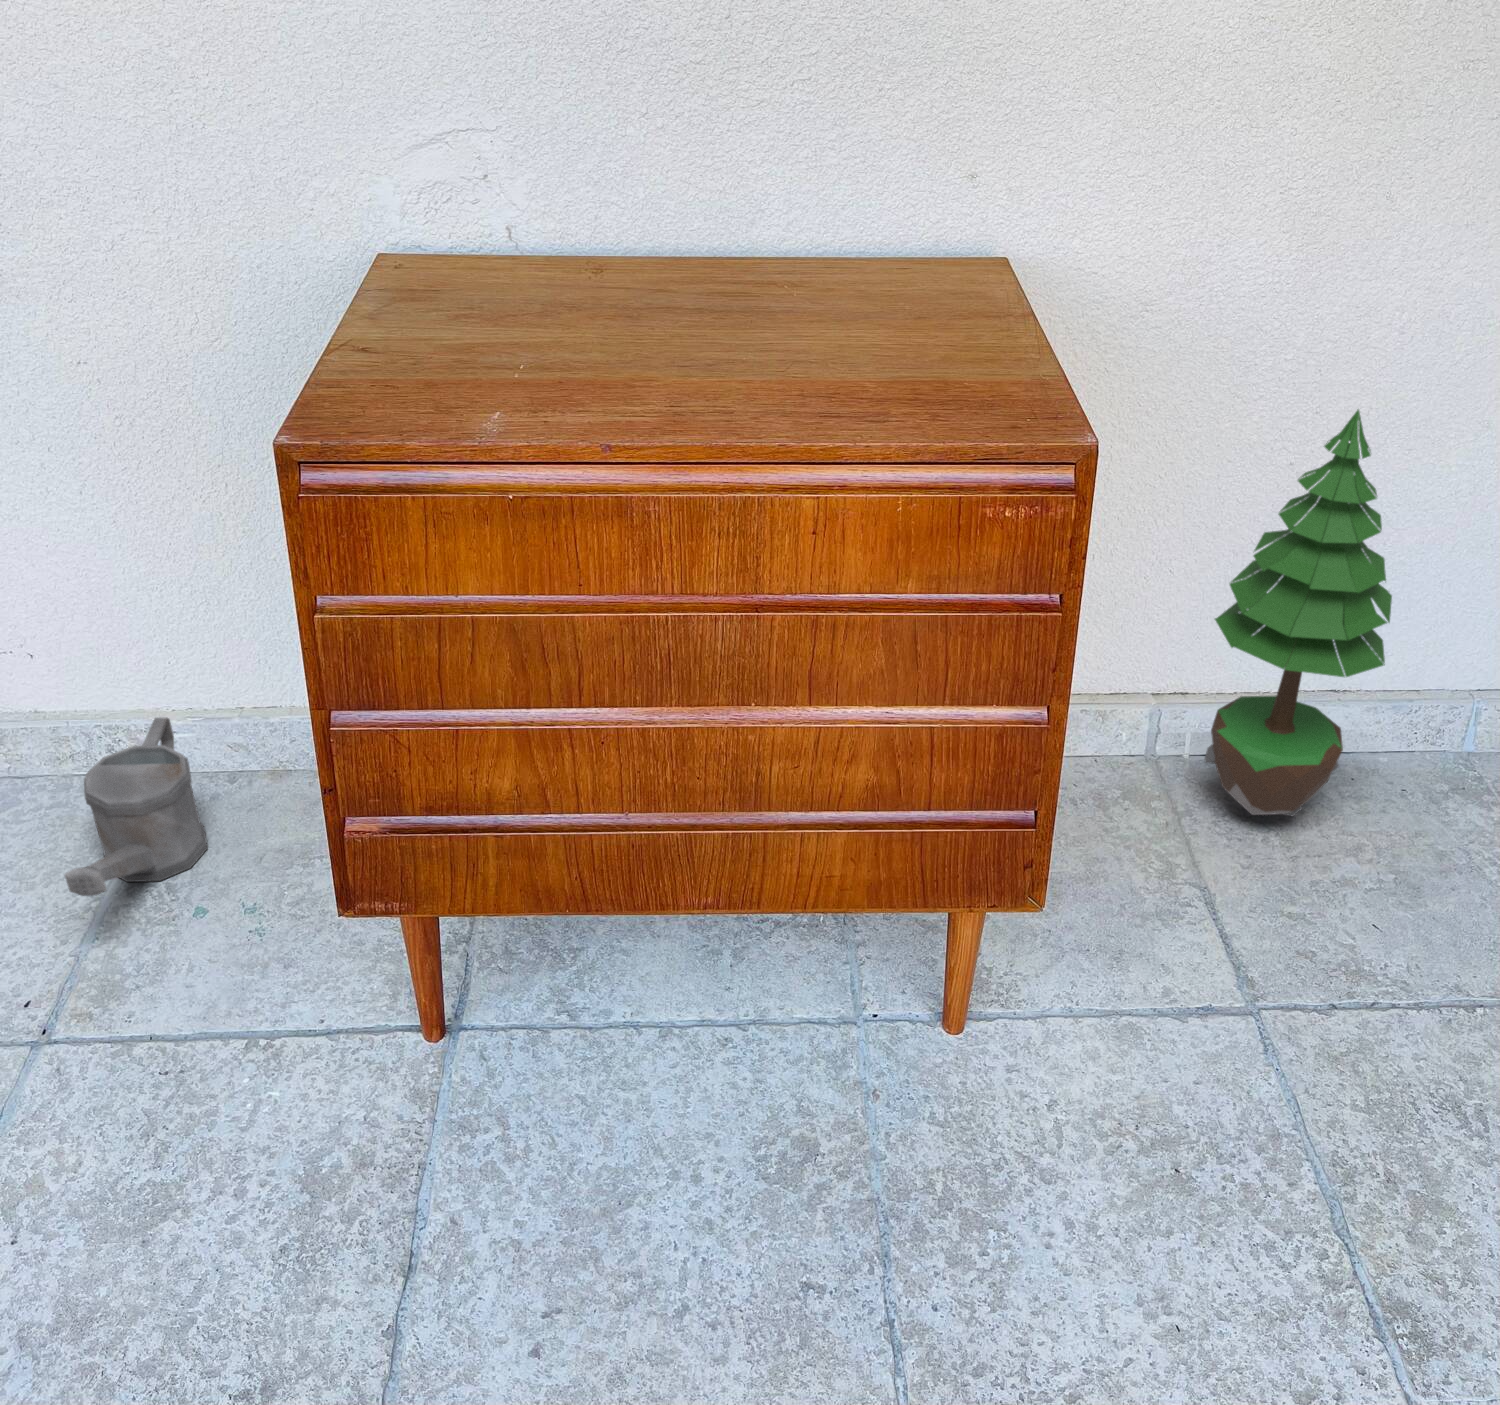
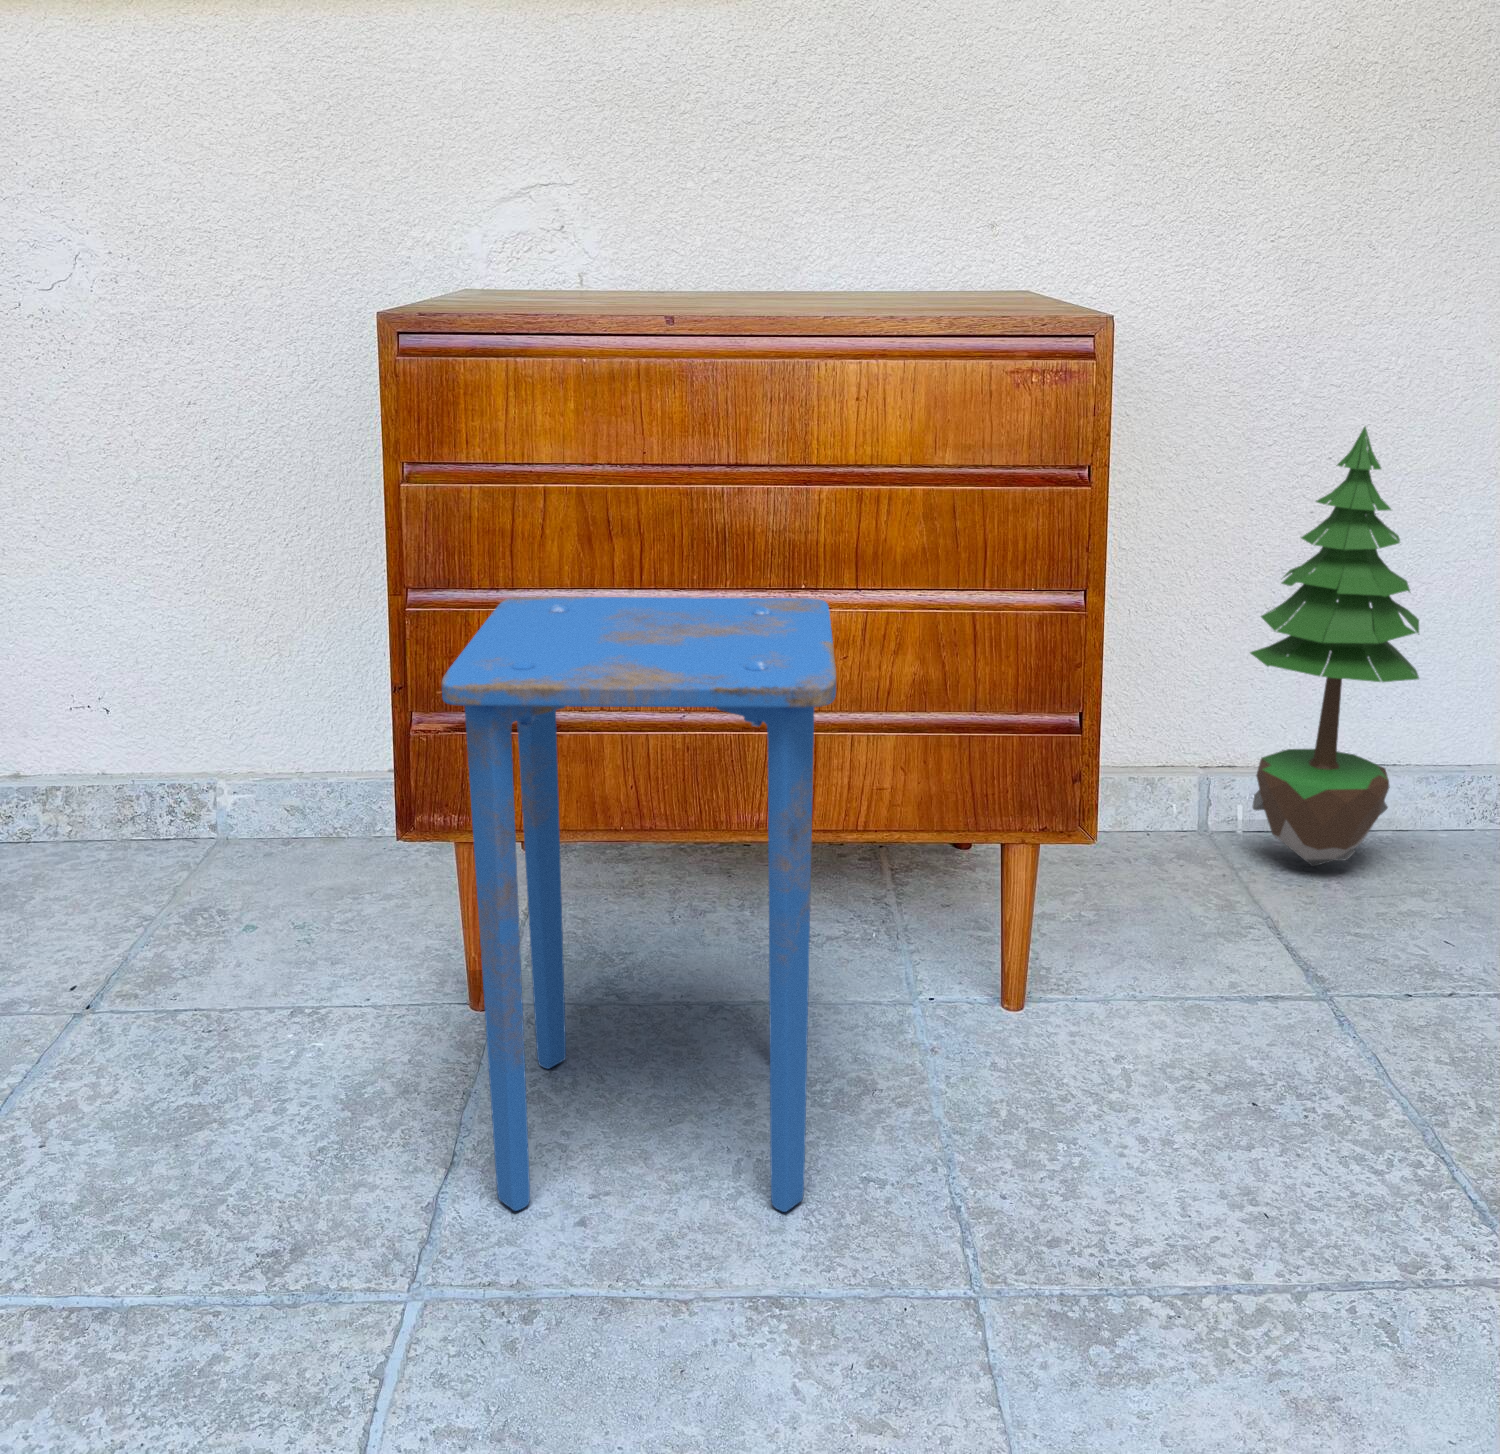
watering can: present [65,718,208,896] -> none [126,765,262,905]
side table: none [368,730,777,1336] -> present [441,597,836,1212]

